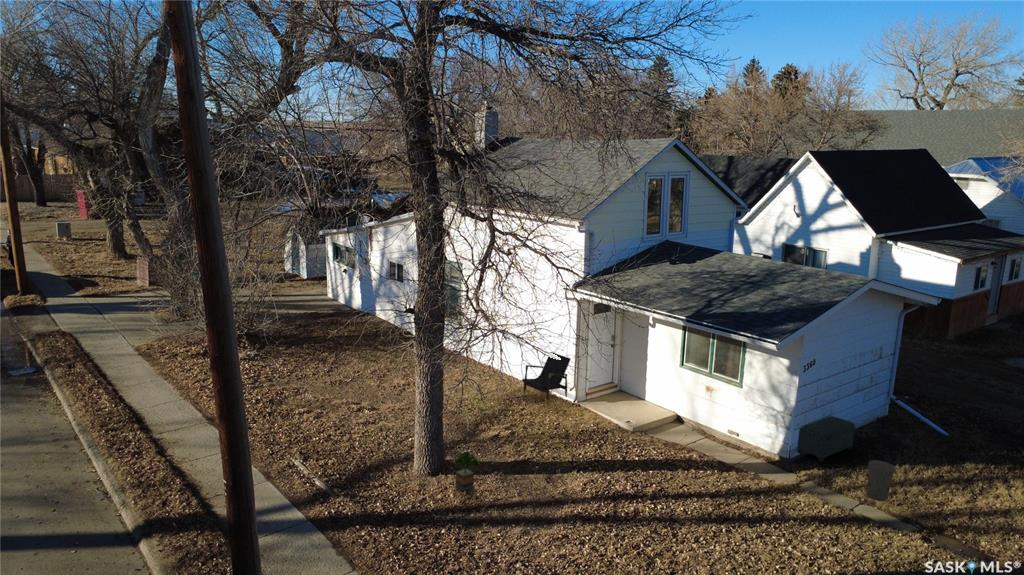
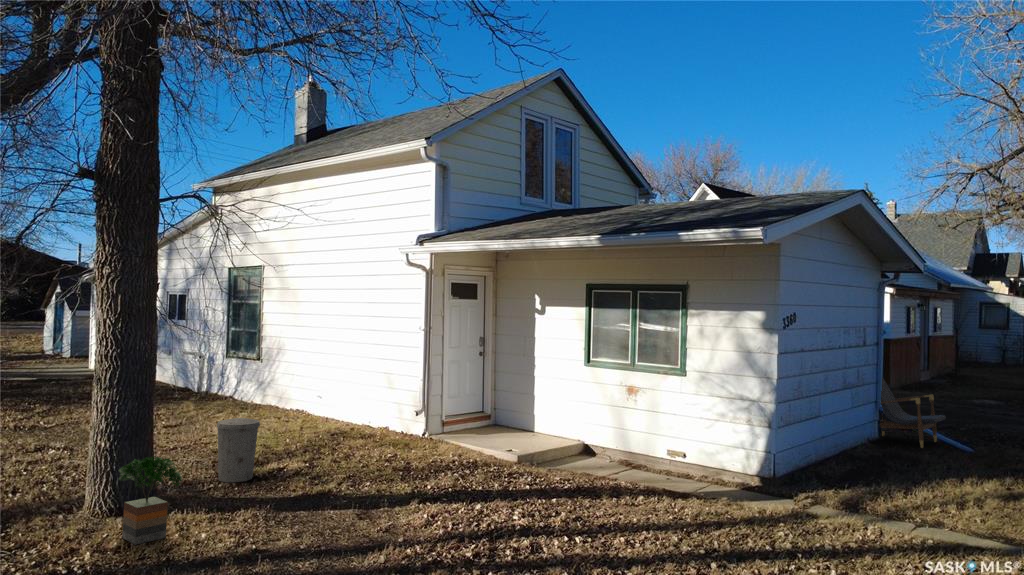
lounge chair: present [522,352,570,404] -> present [880,377,946,448]
bench: present [797,416,855,462] -> none [787,416,863,477]
trash can: present [867,460,895,501] -> present [217,418,260,482]

